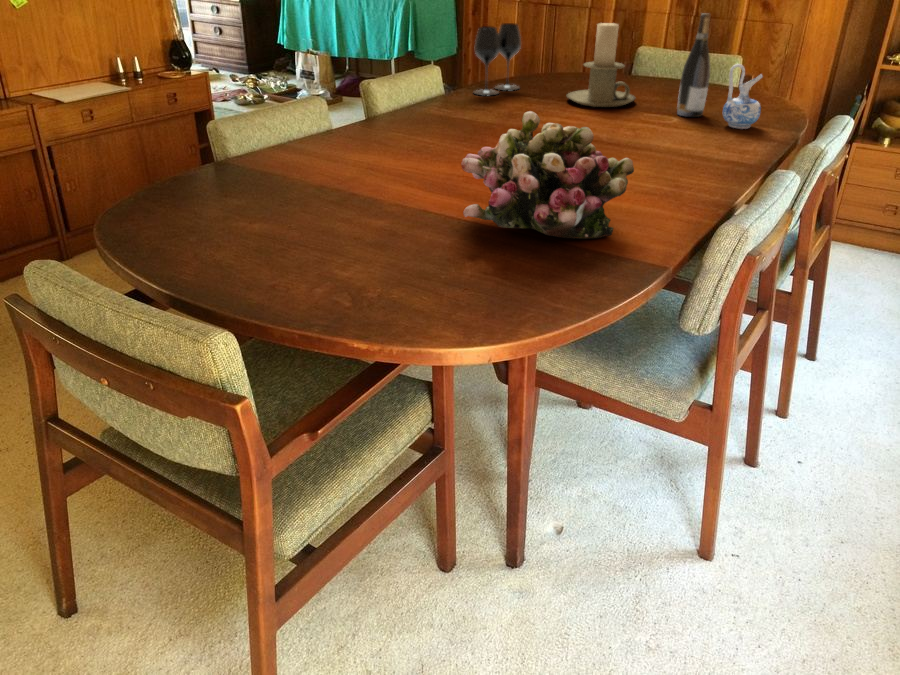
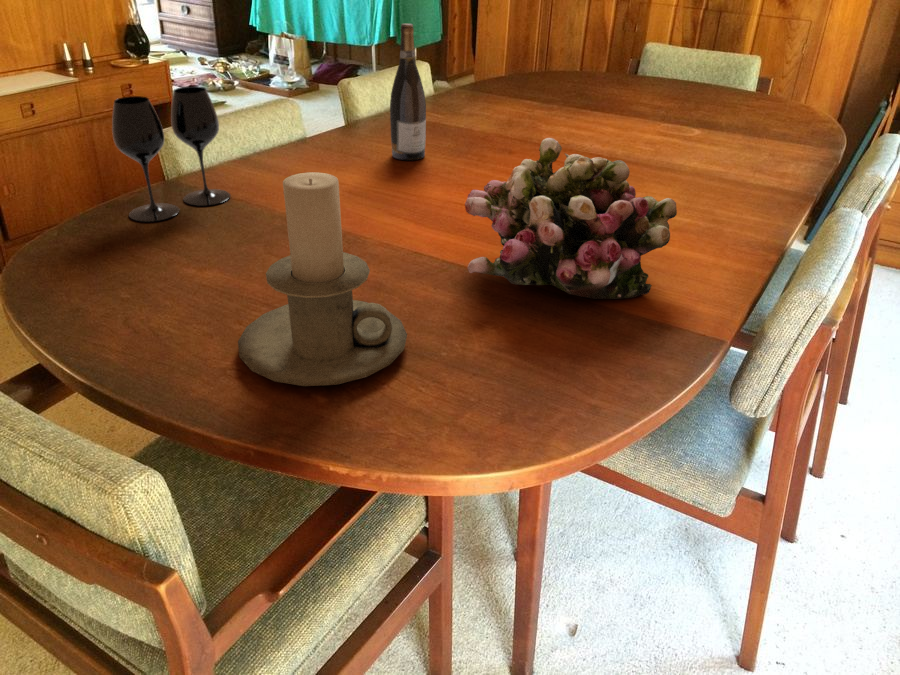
wine bottle: present [677,13,710,117] -> present [390,24,426,160]
wine glass: present [474,23,521,95] -> present [112,86,230,222]
candle holder: present [567,23,636,107] -> present [238,172,407,386]
ceramic pitcher: present [723,64,763,129] -> none [755,71,804,145]

